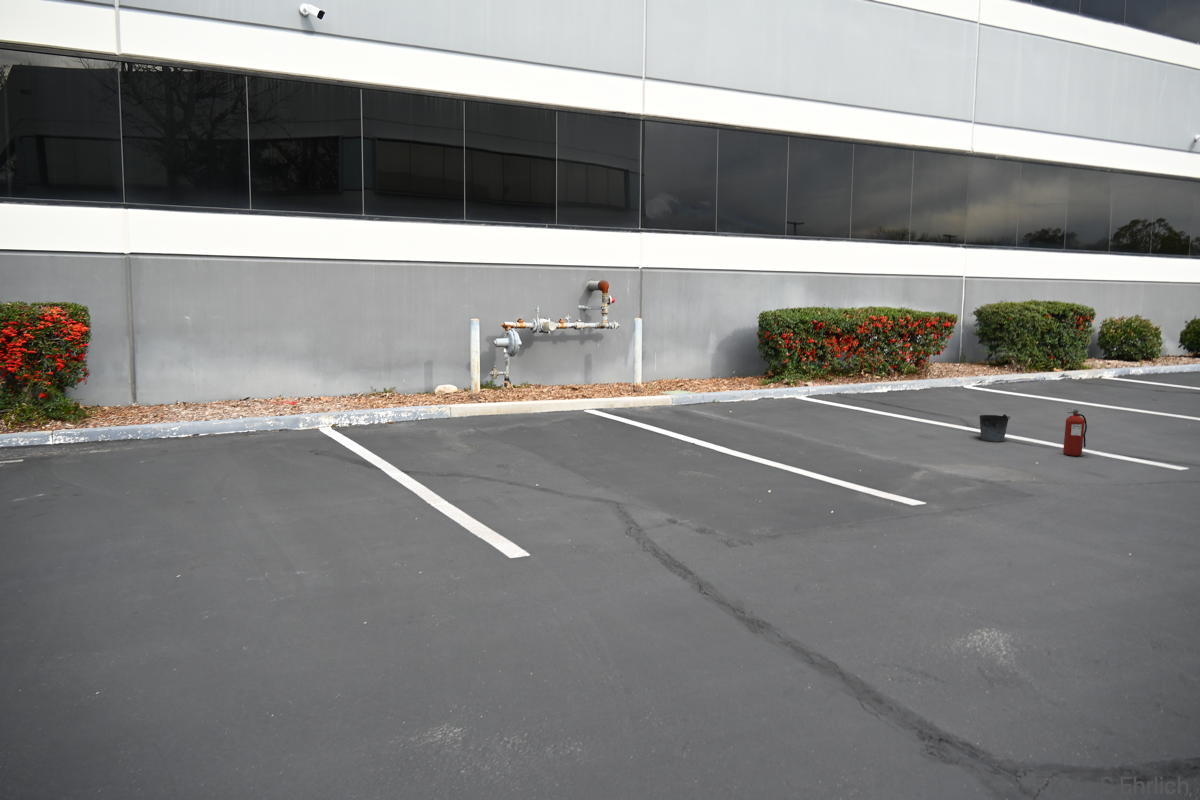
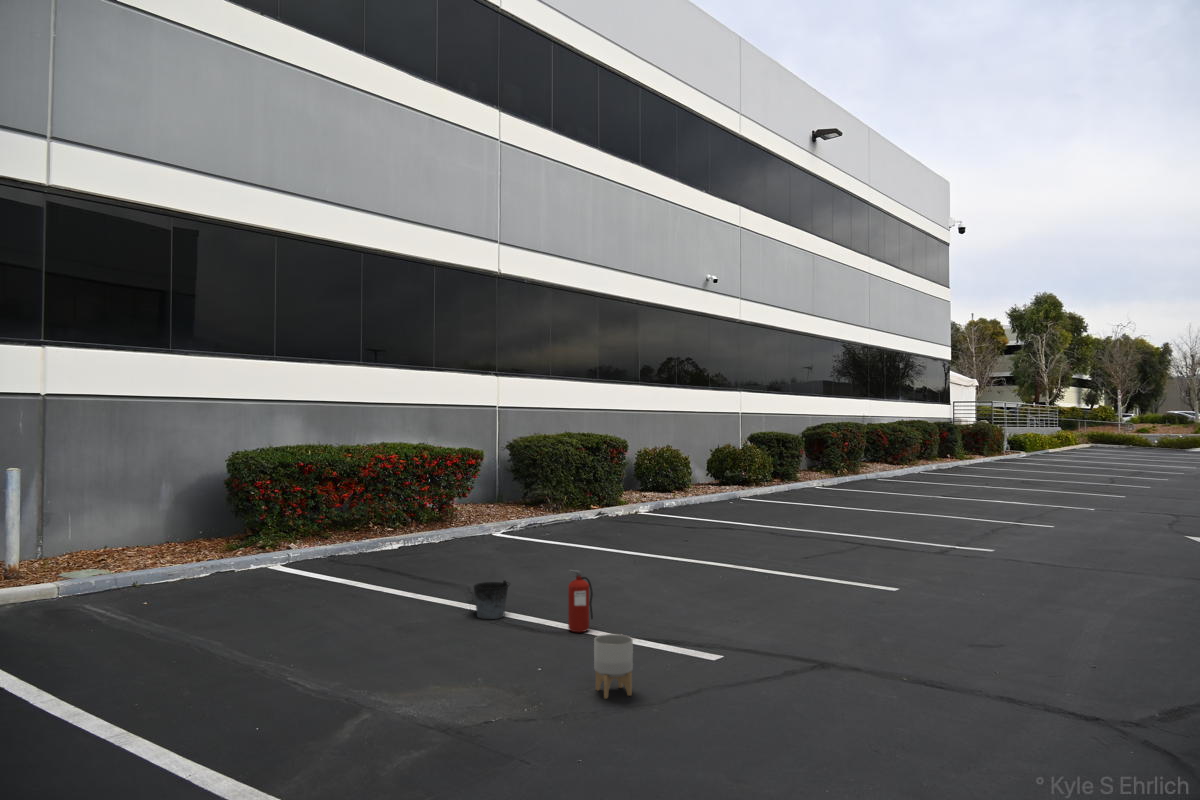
planter: none [1099,450,1135,493] -> present [594,634,633,698]

